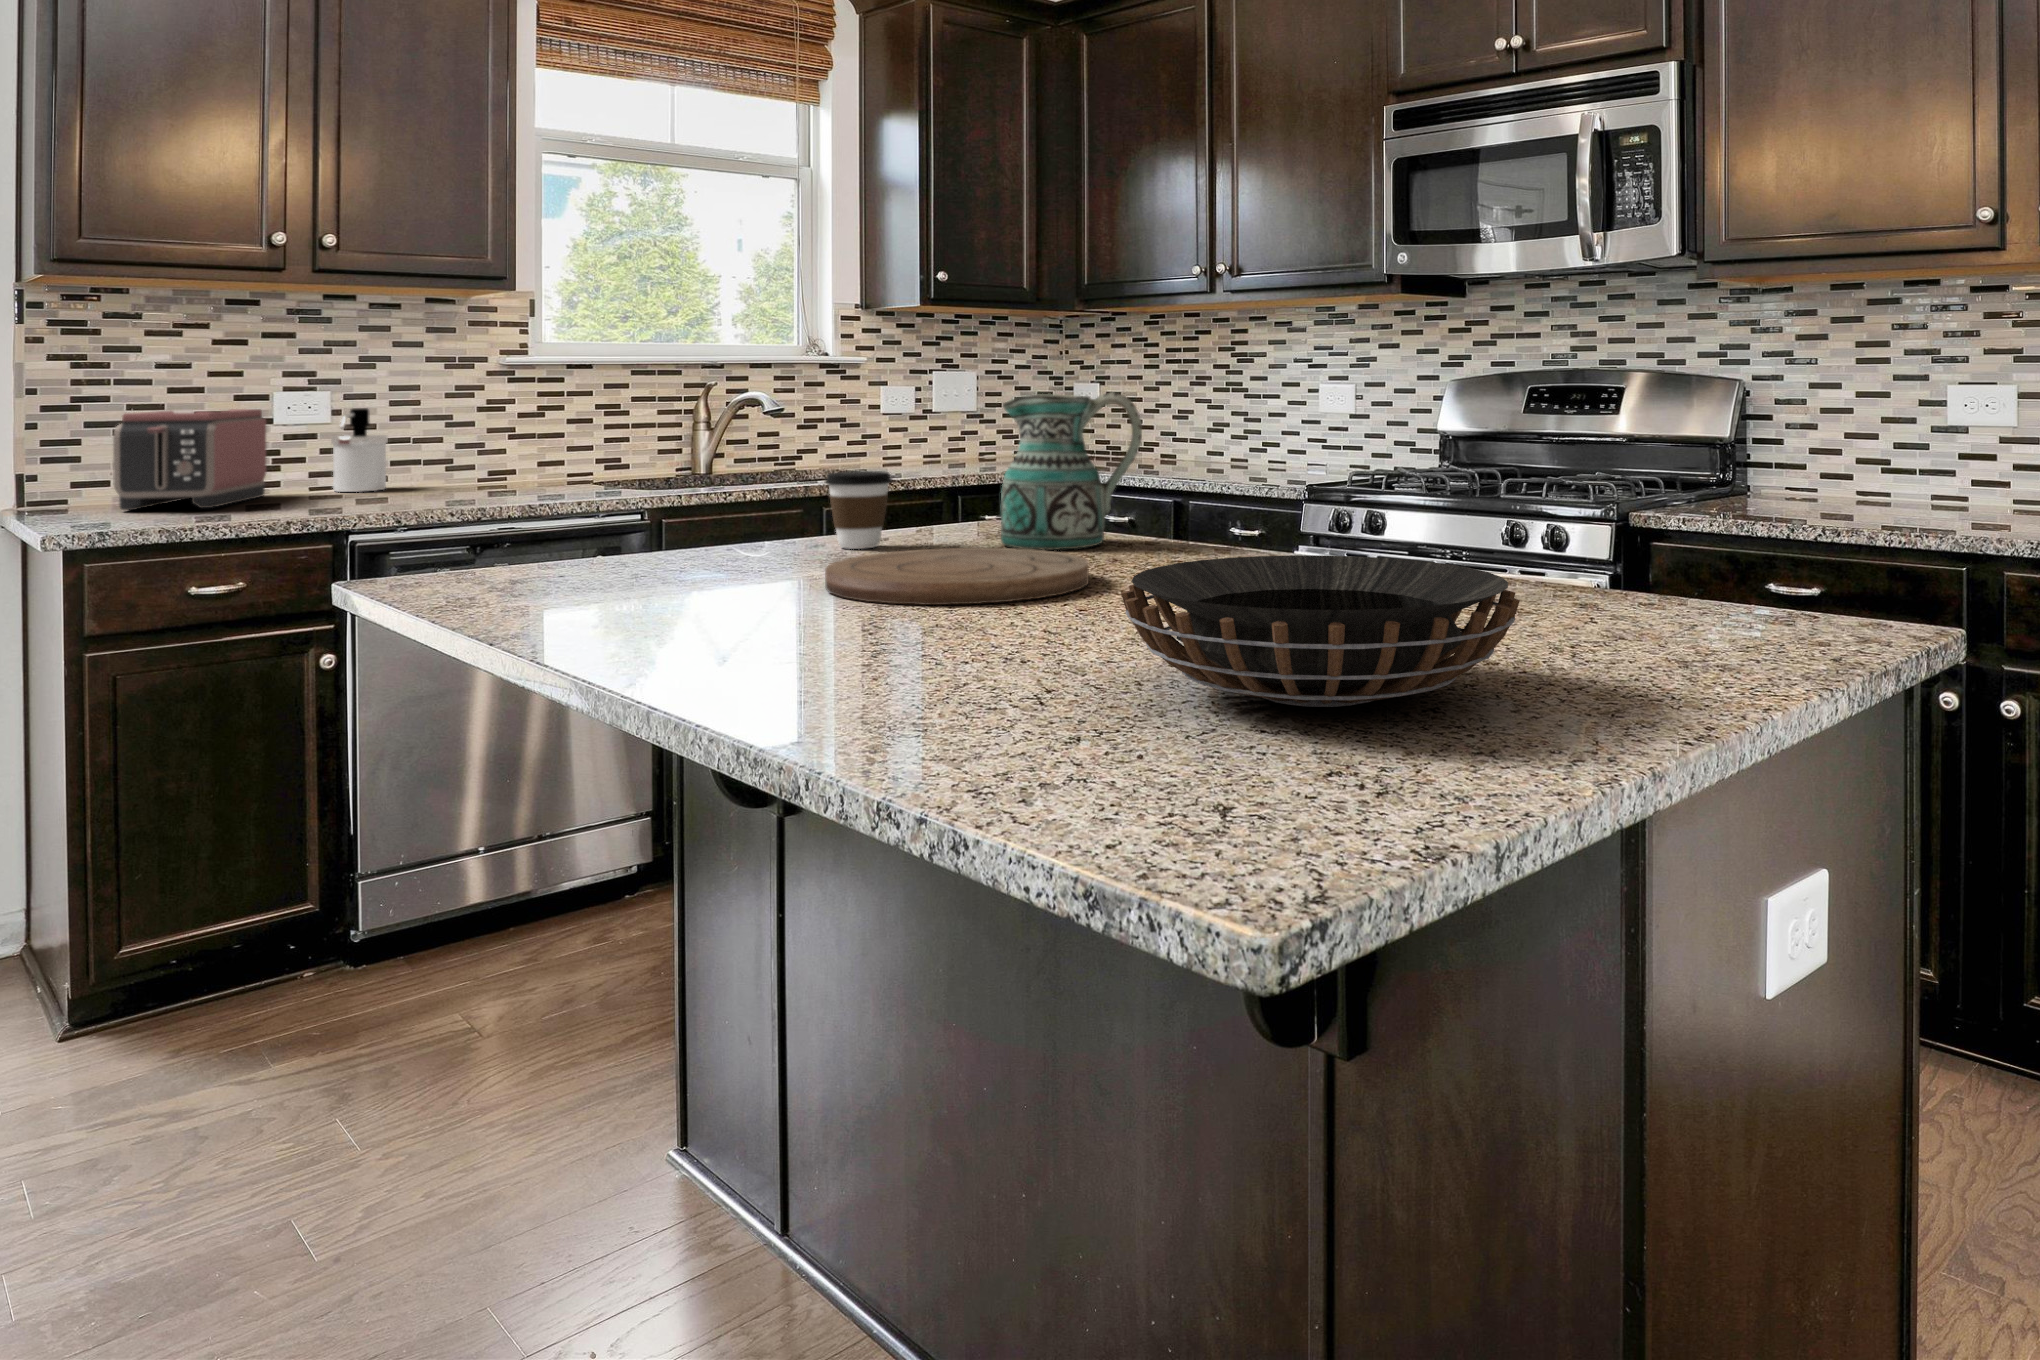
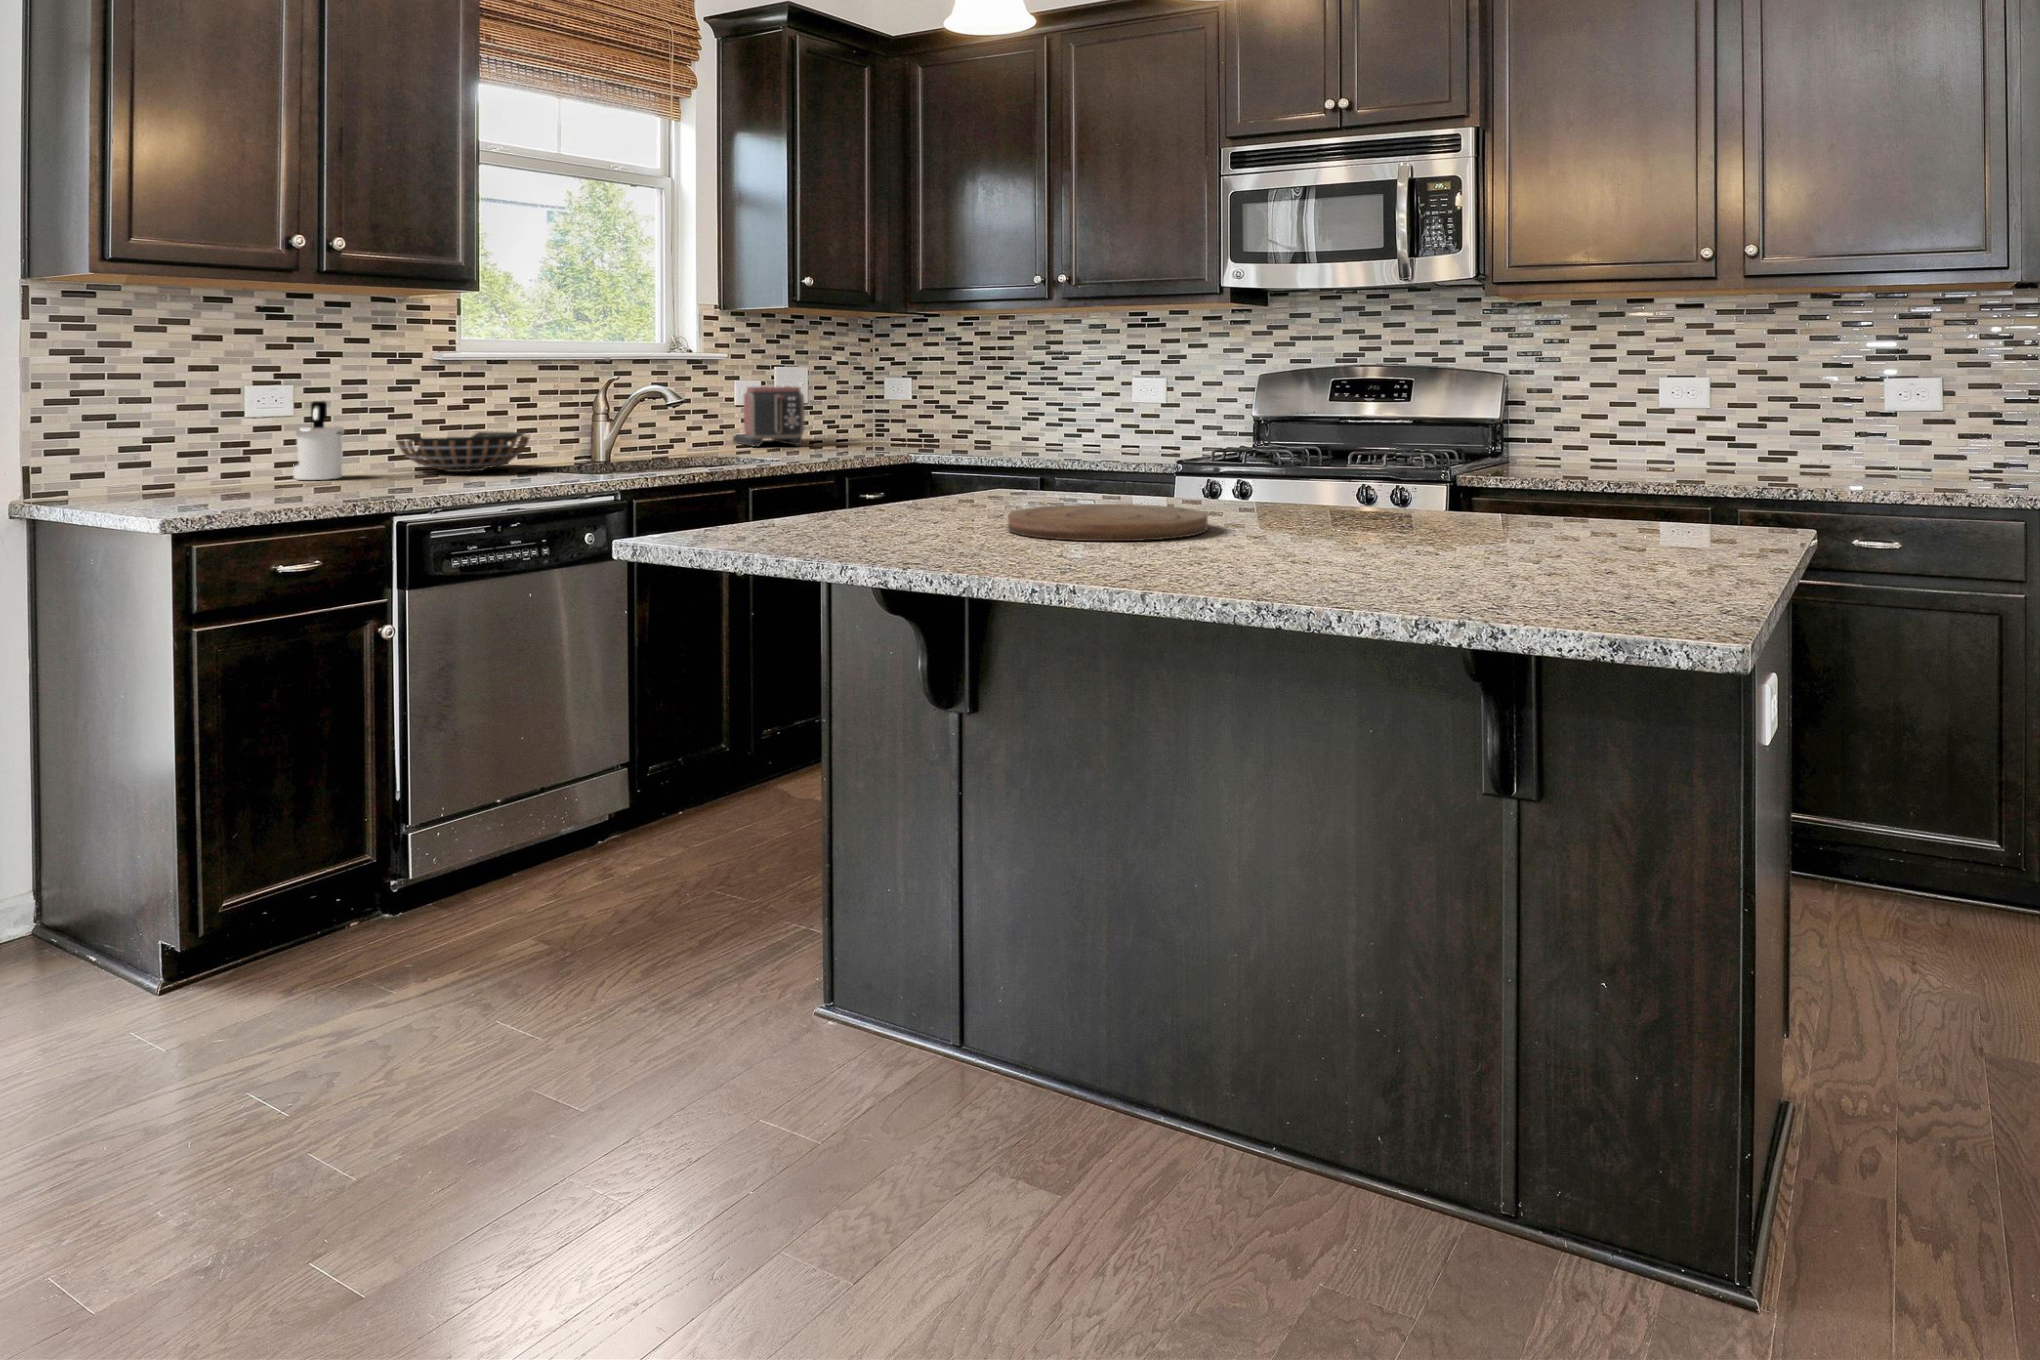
ceramic pitcher: present [1001,392,1142,550] -> none [1052,383,1163,507]
toaster: present [113,409,266,510] -> present [733,386,804,447]
coffee cup: present [825,471,893,549] -> none [918,448,973,510]
decorative bowl: present [1121,555,1520,707] -> present [397,432,529,472]

